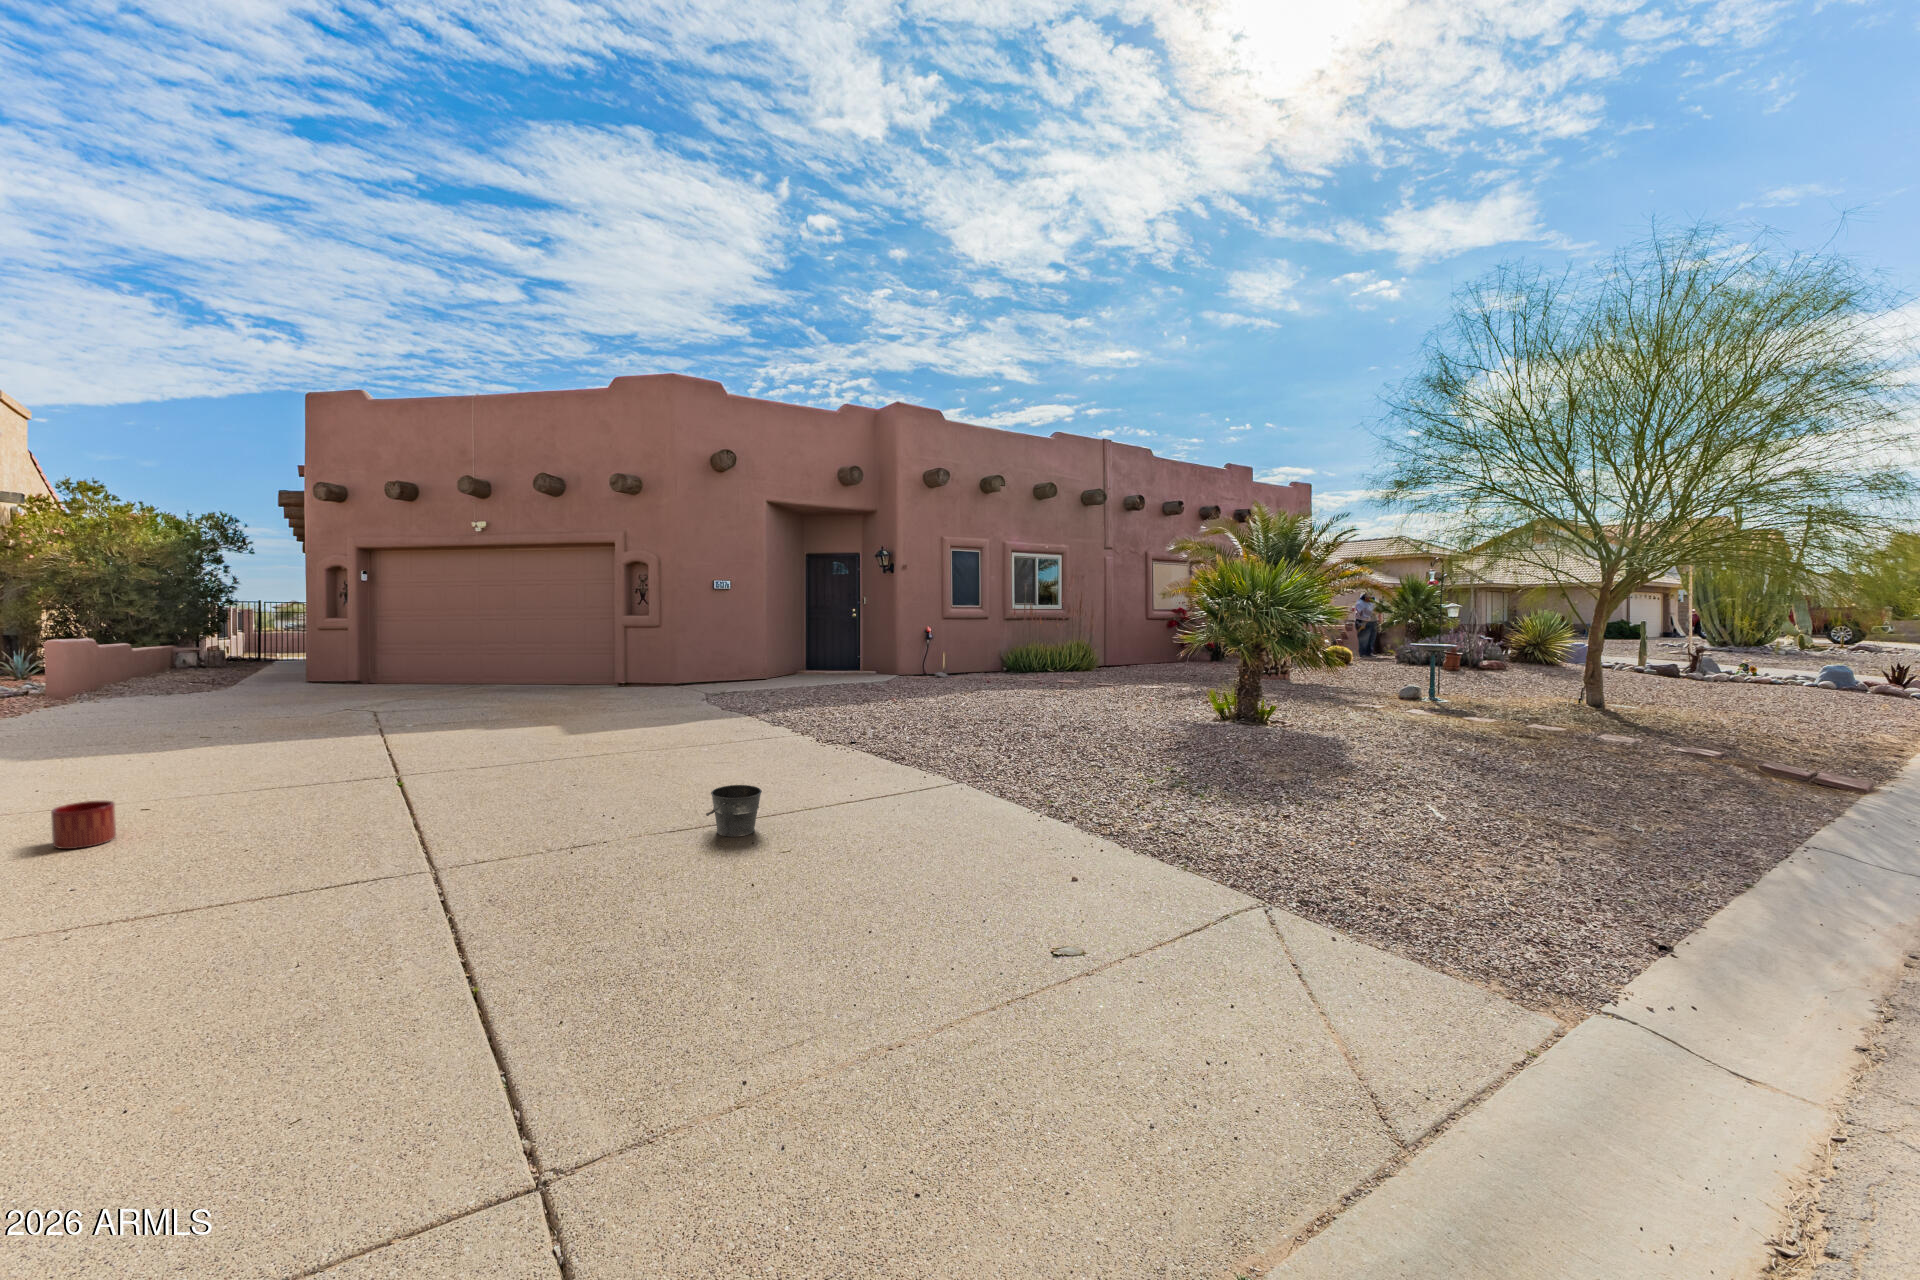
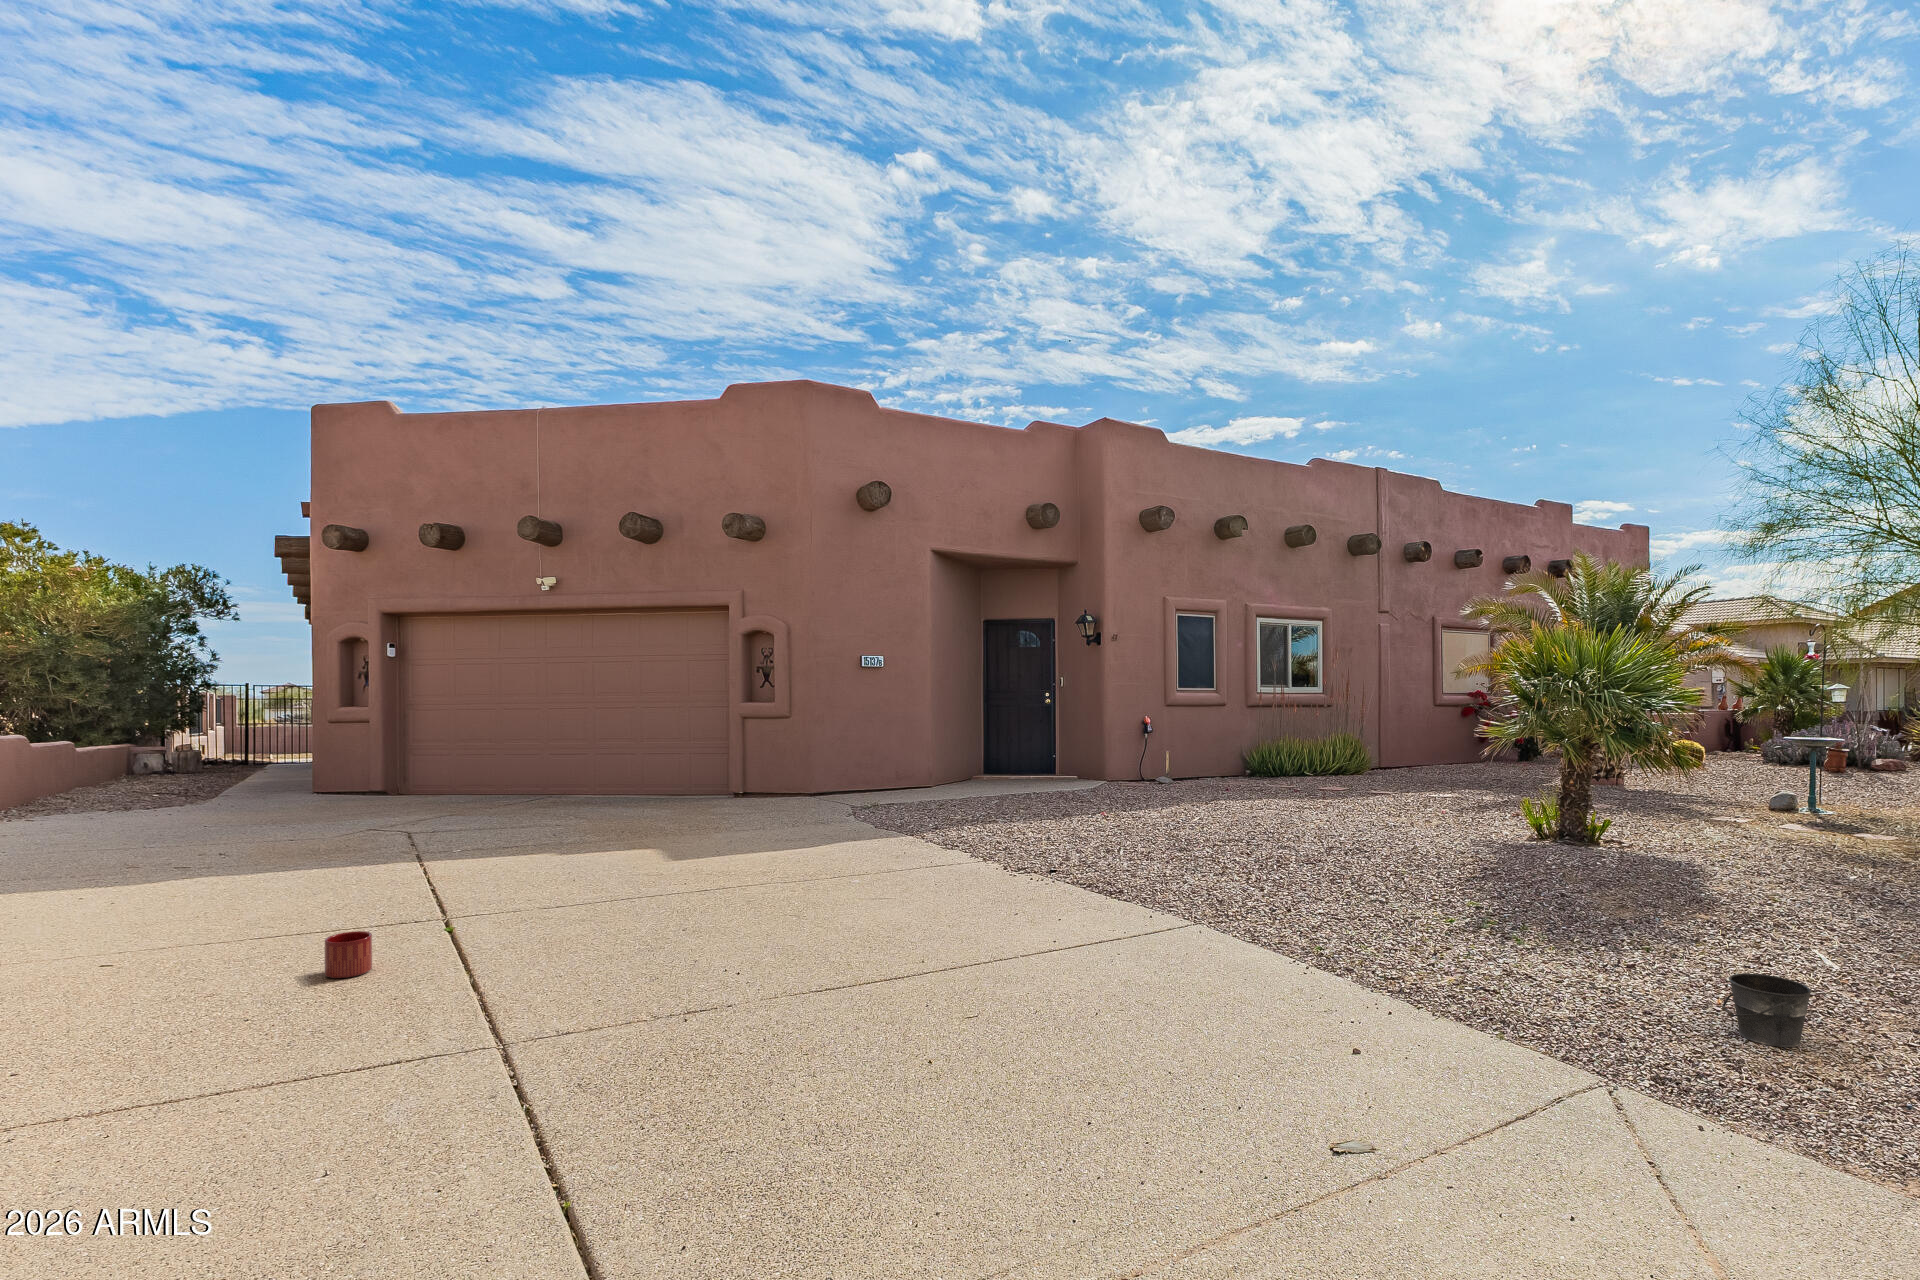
bucket: present [706,785,762,837] -> present [1722,973,1812,1047]

